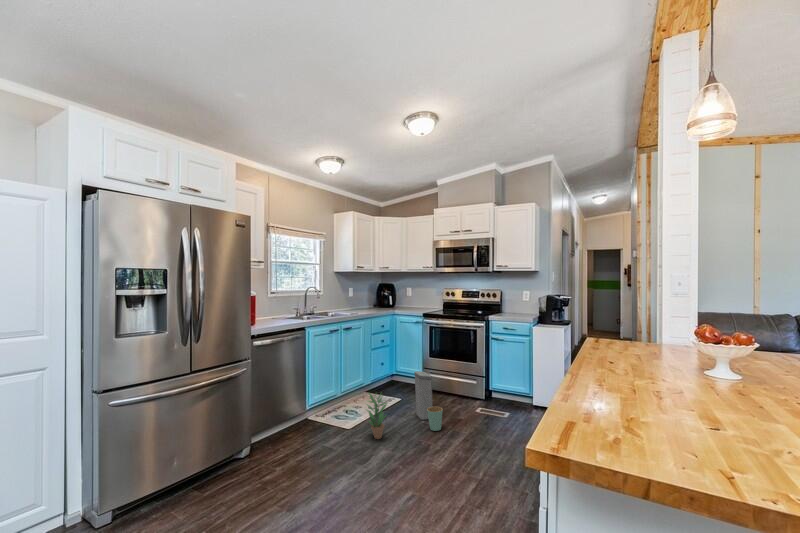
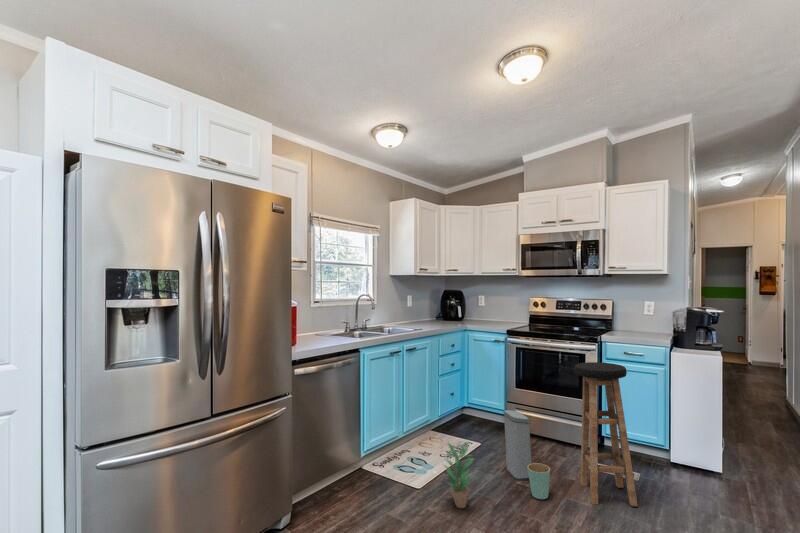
bar stool: none [462,334,500,432] -> present [574,362,638,506]

